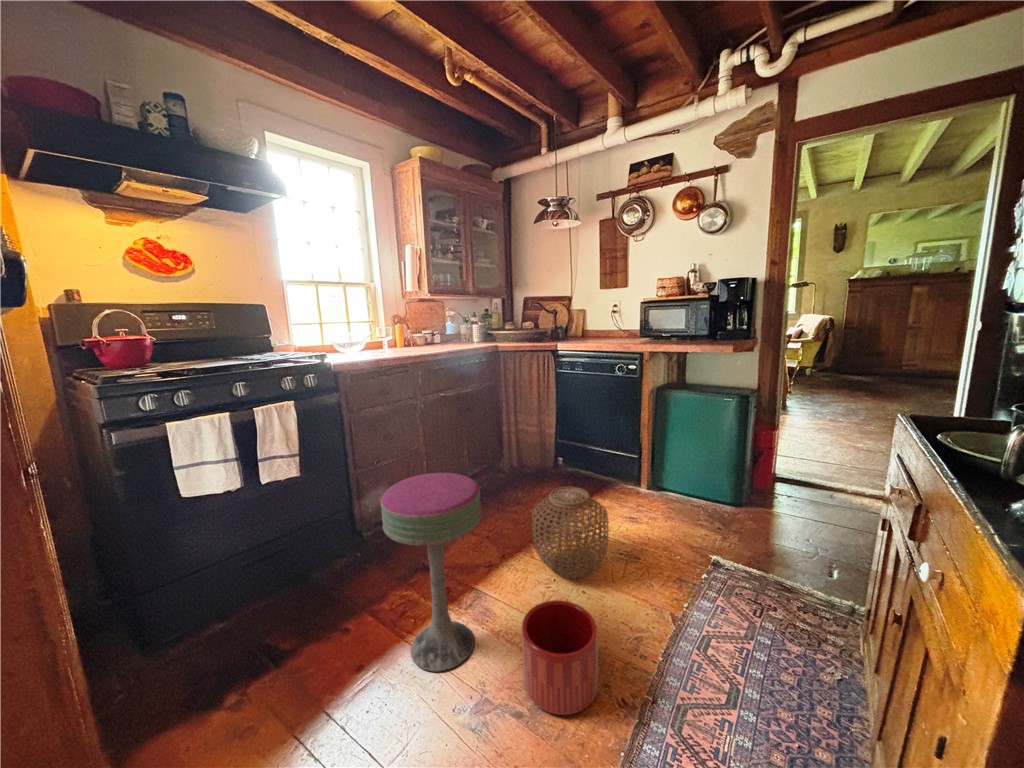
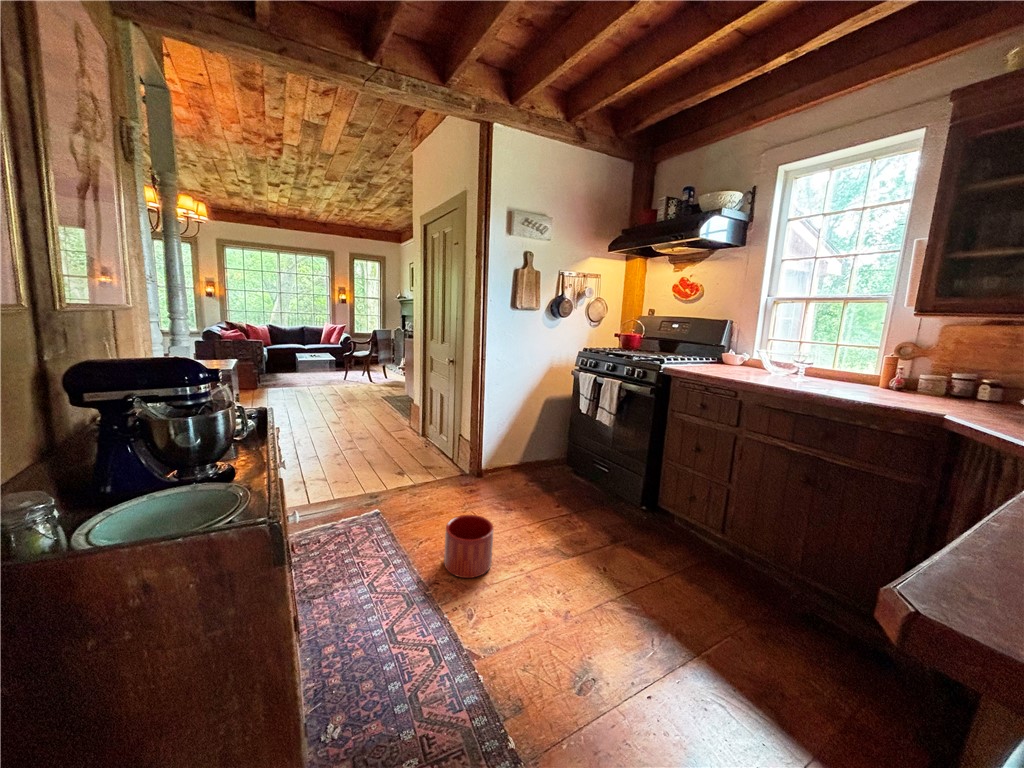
bar stool: present [381,473,481,672] -> none [503,425,563,543]
woven basket: present [532,486,608,579] -> none [545,531,632,638]

